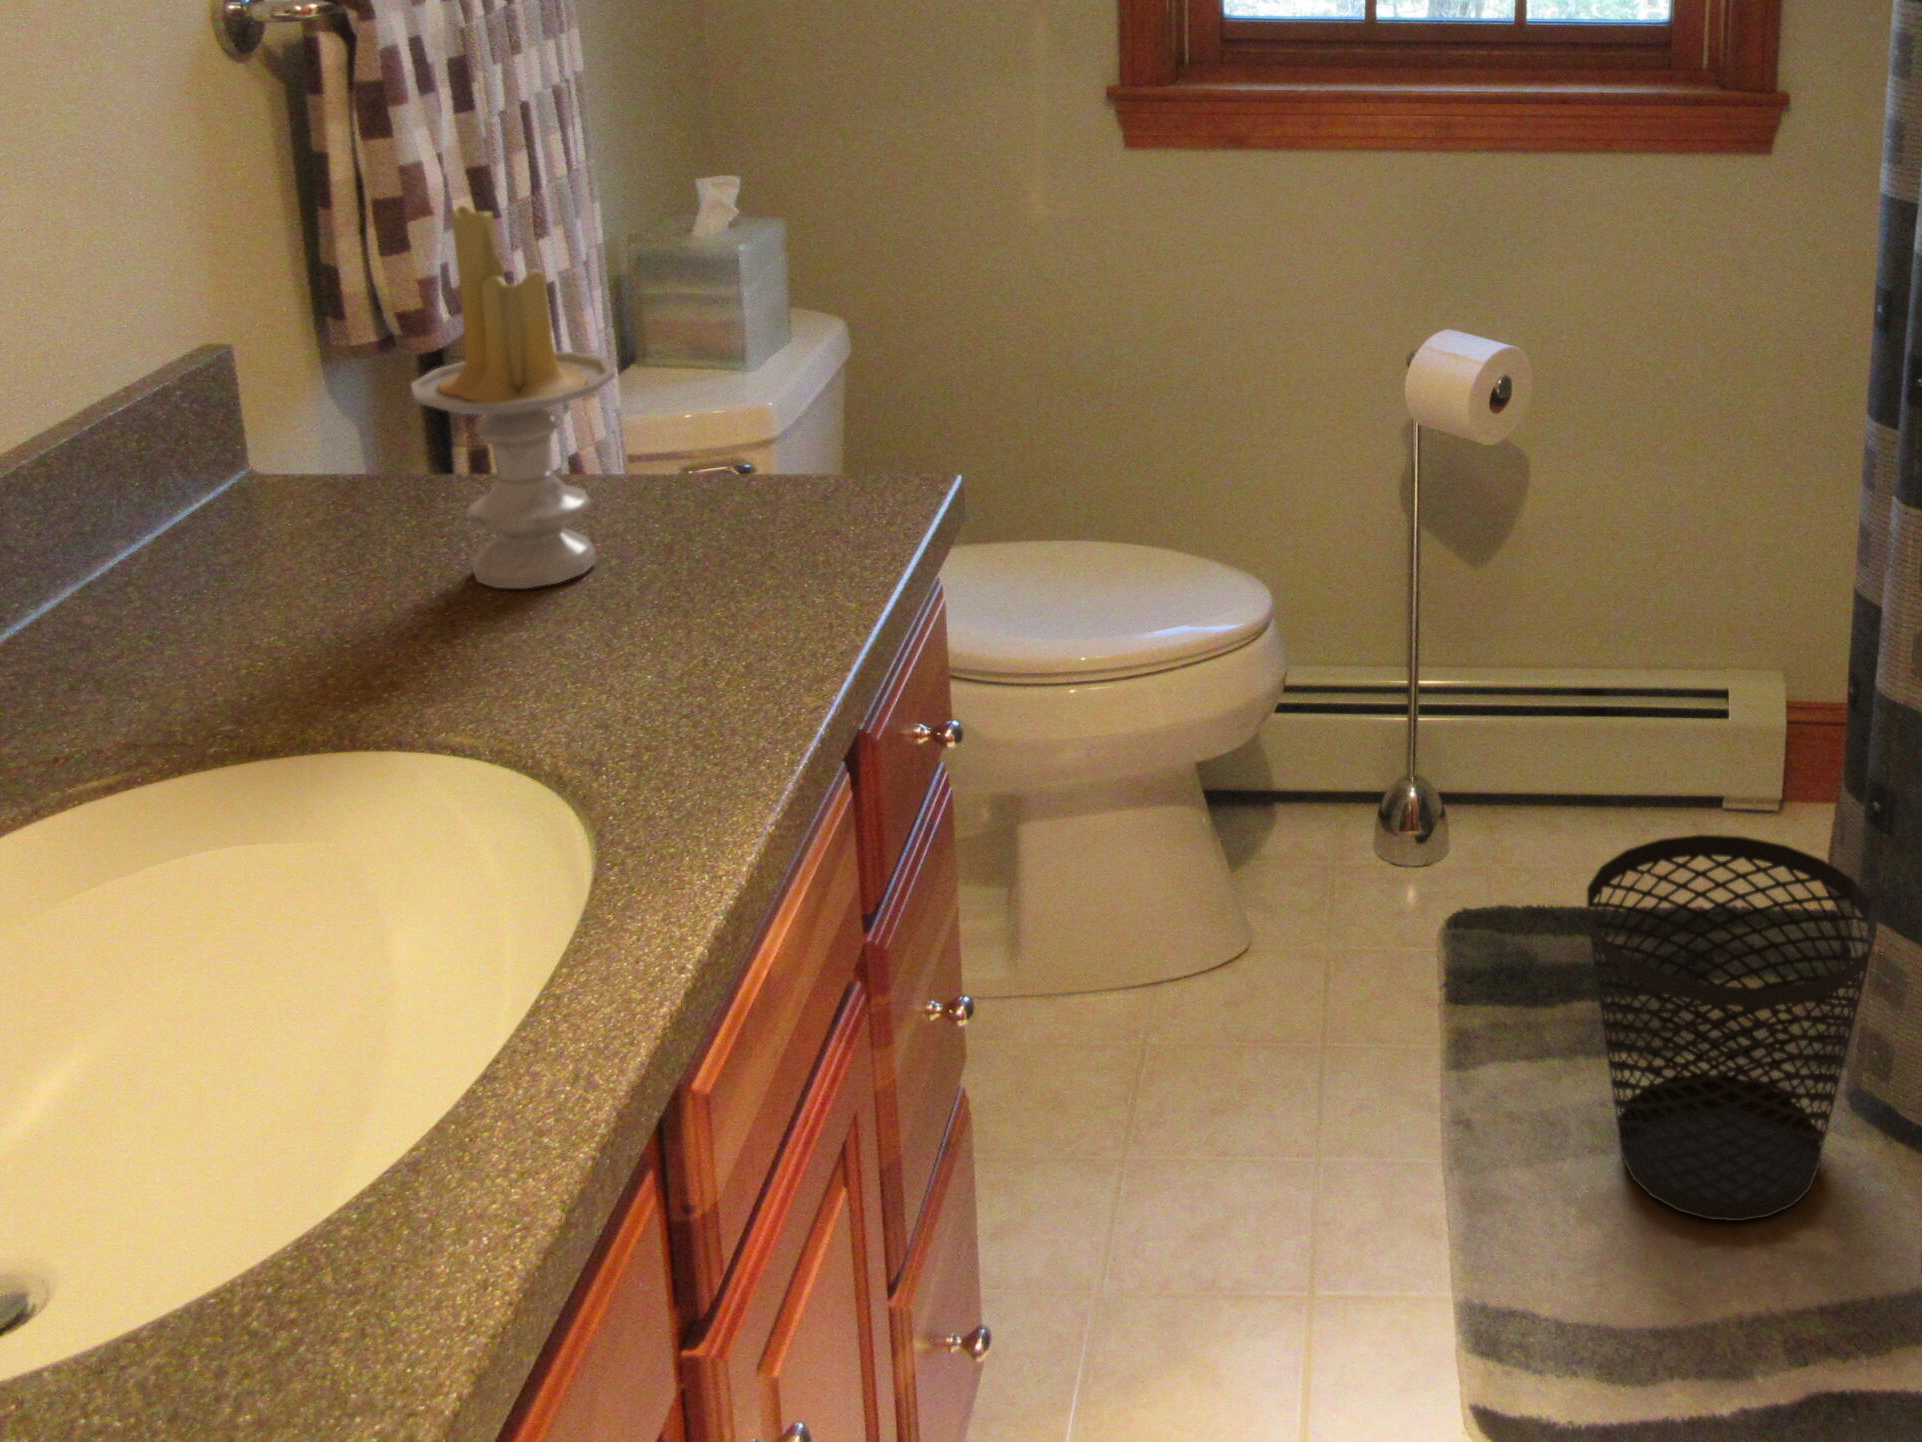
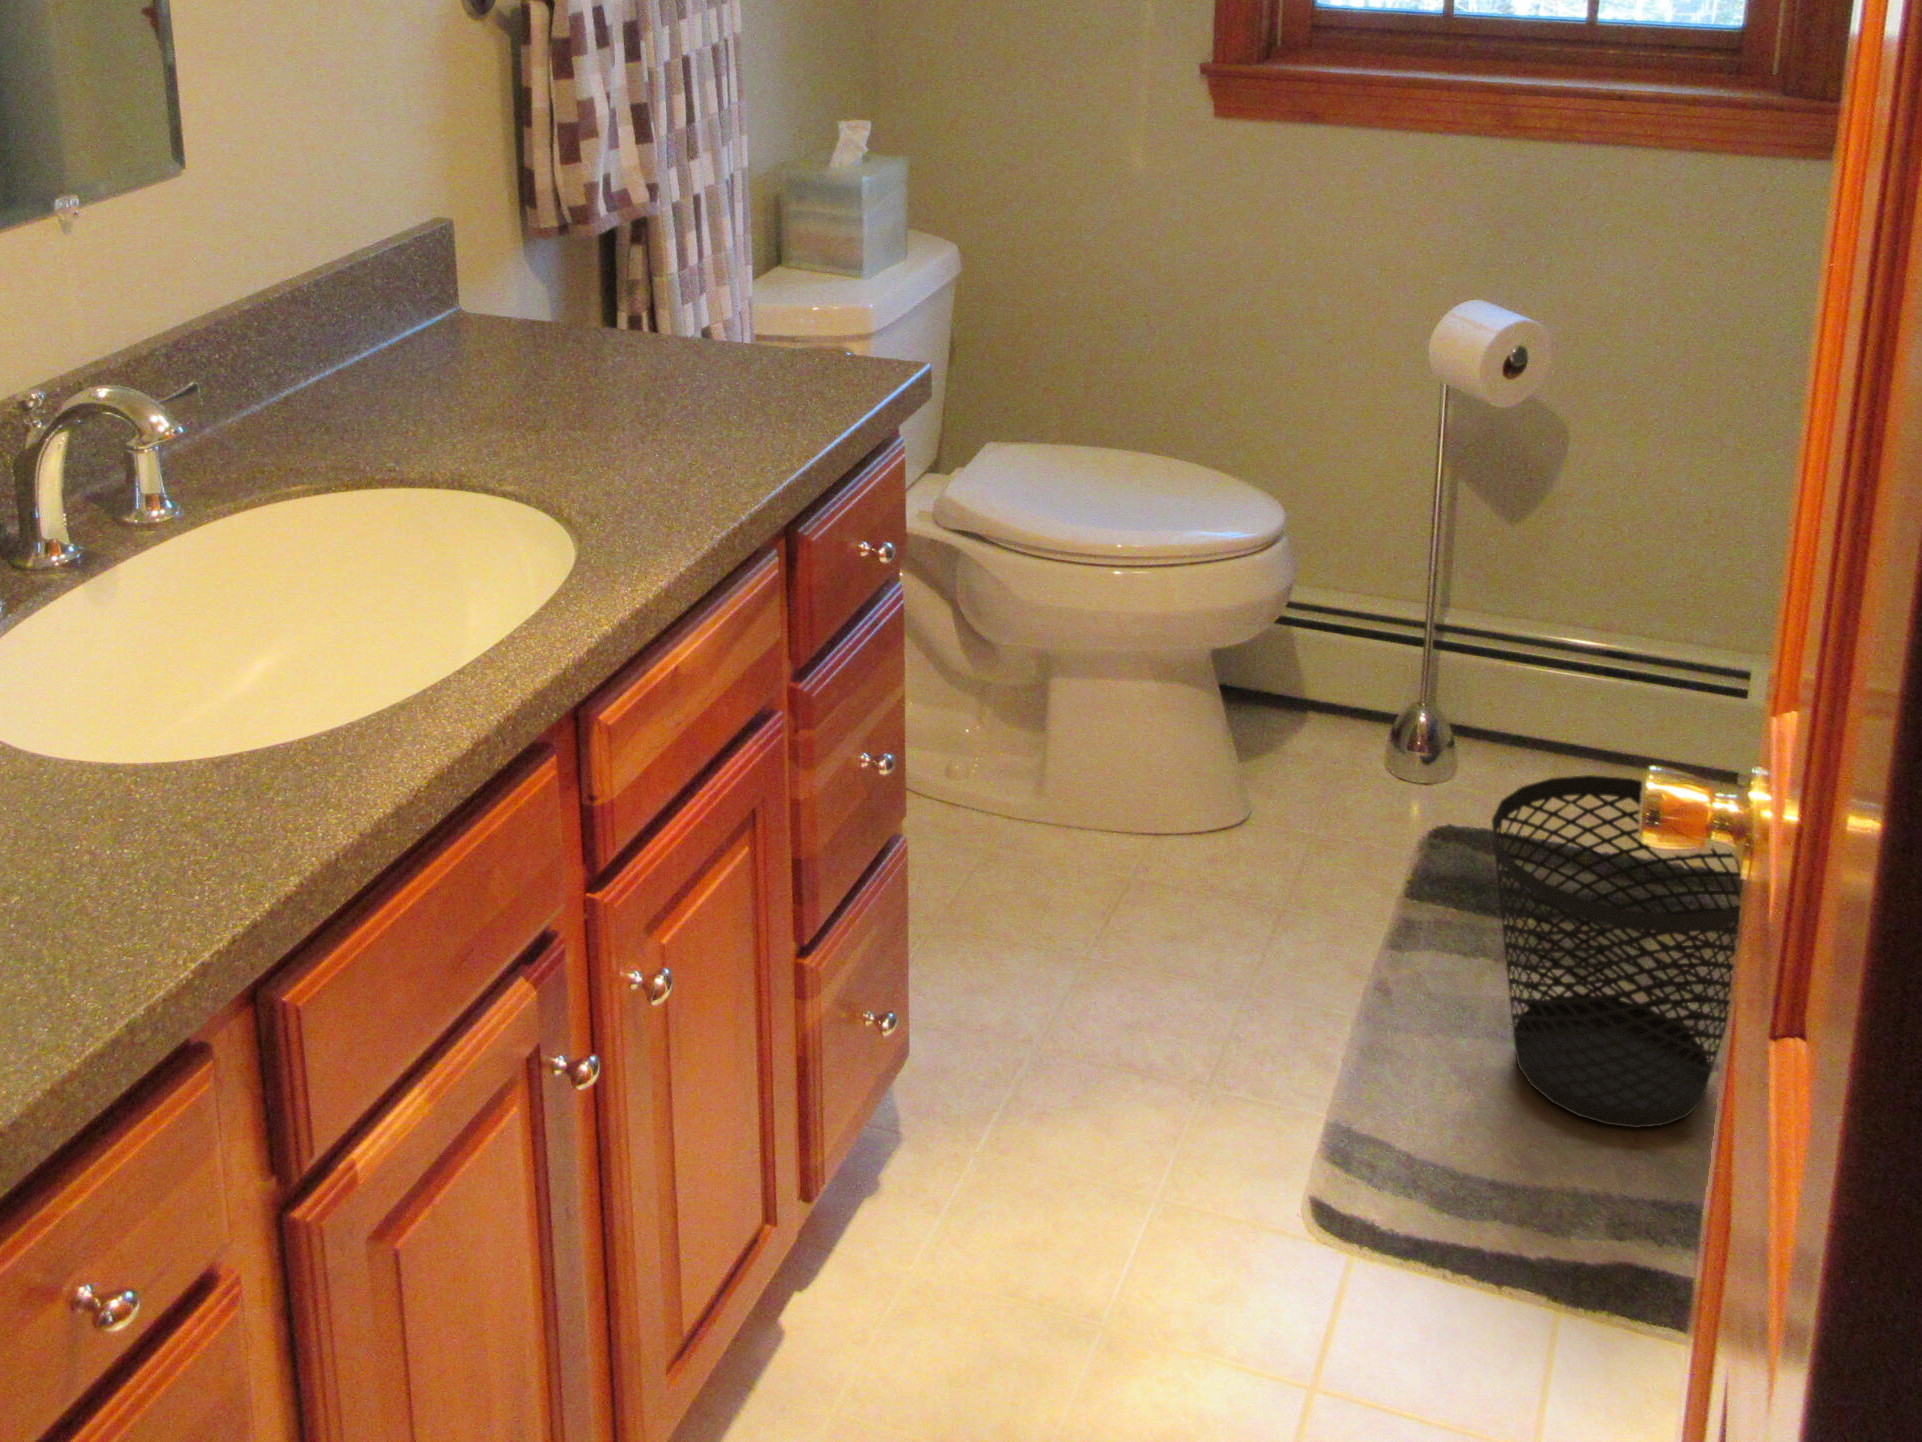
candle: present [411,206,615,588] -> none [539,128,672,399]

